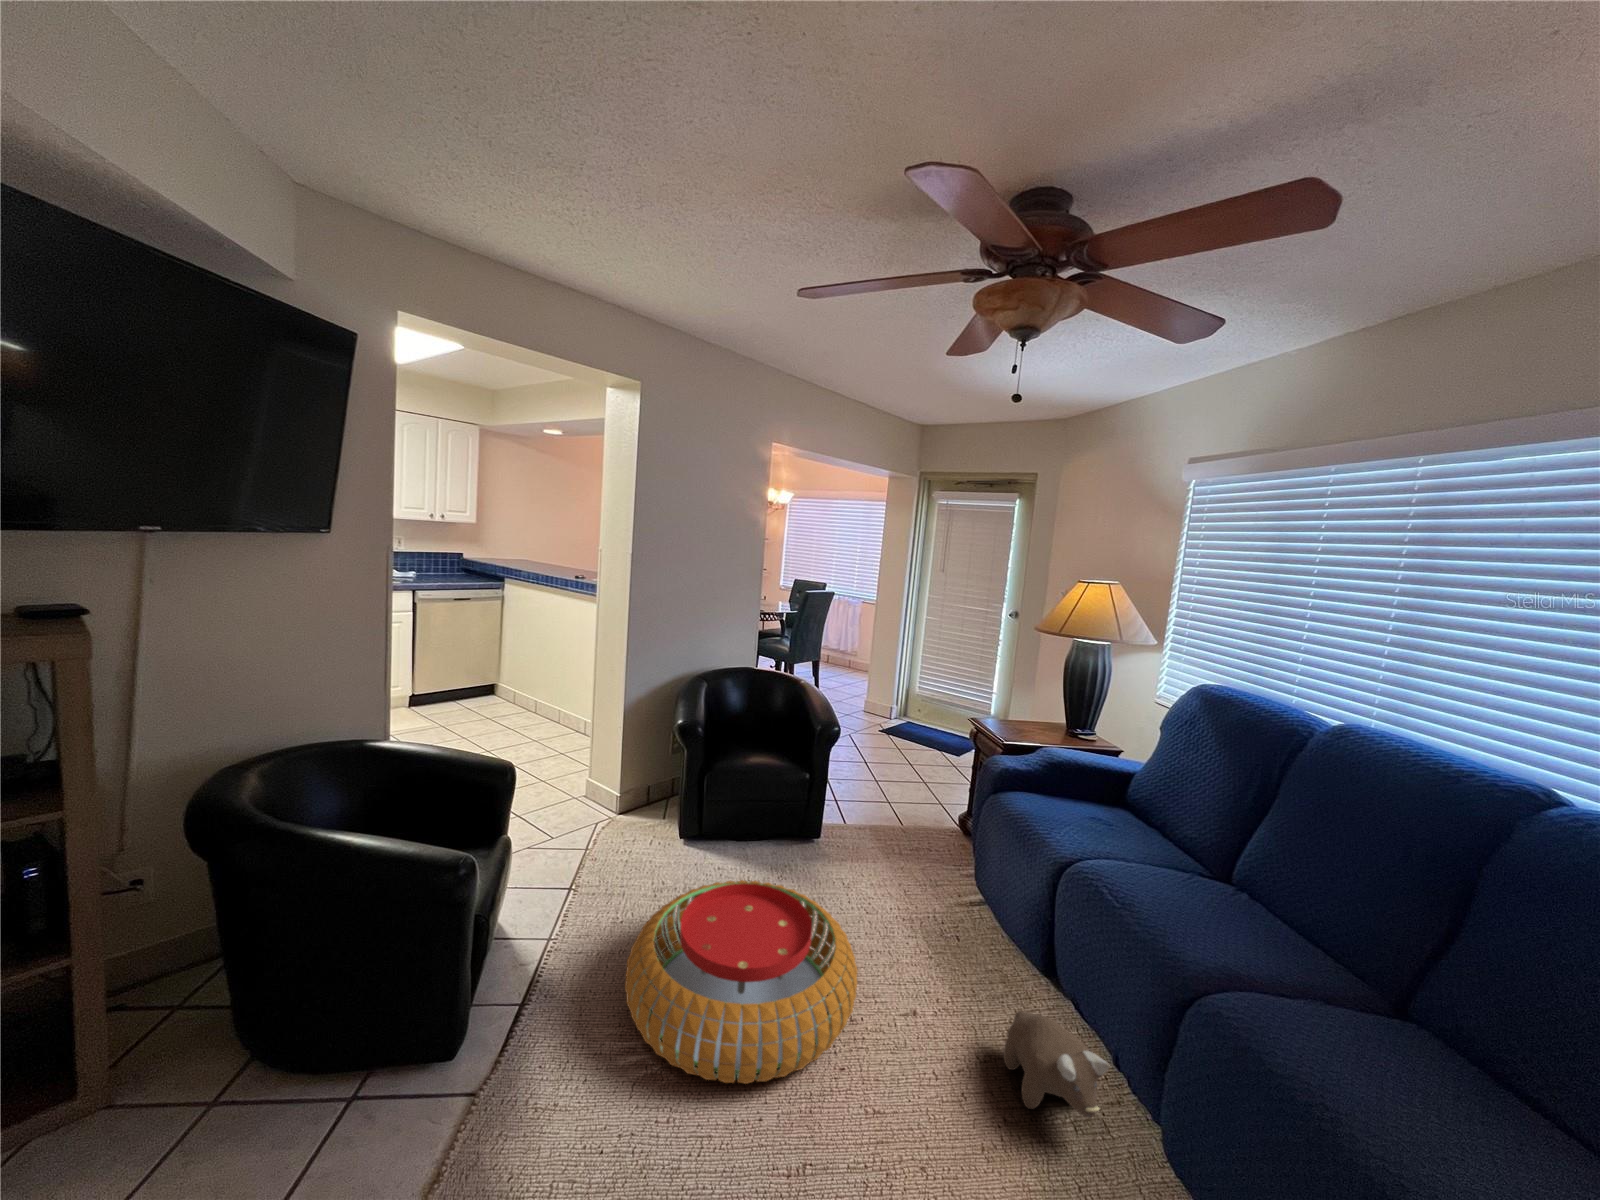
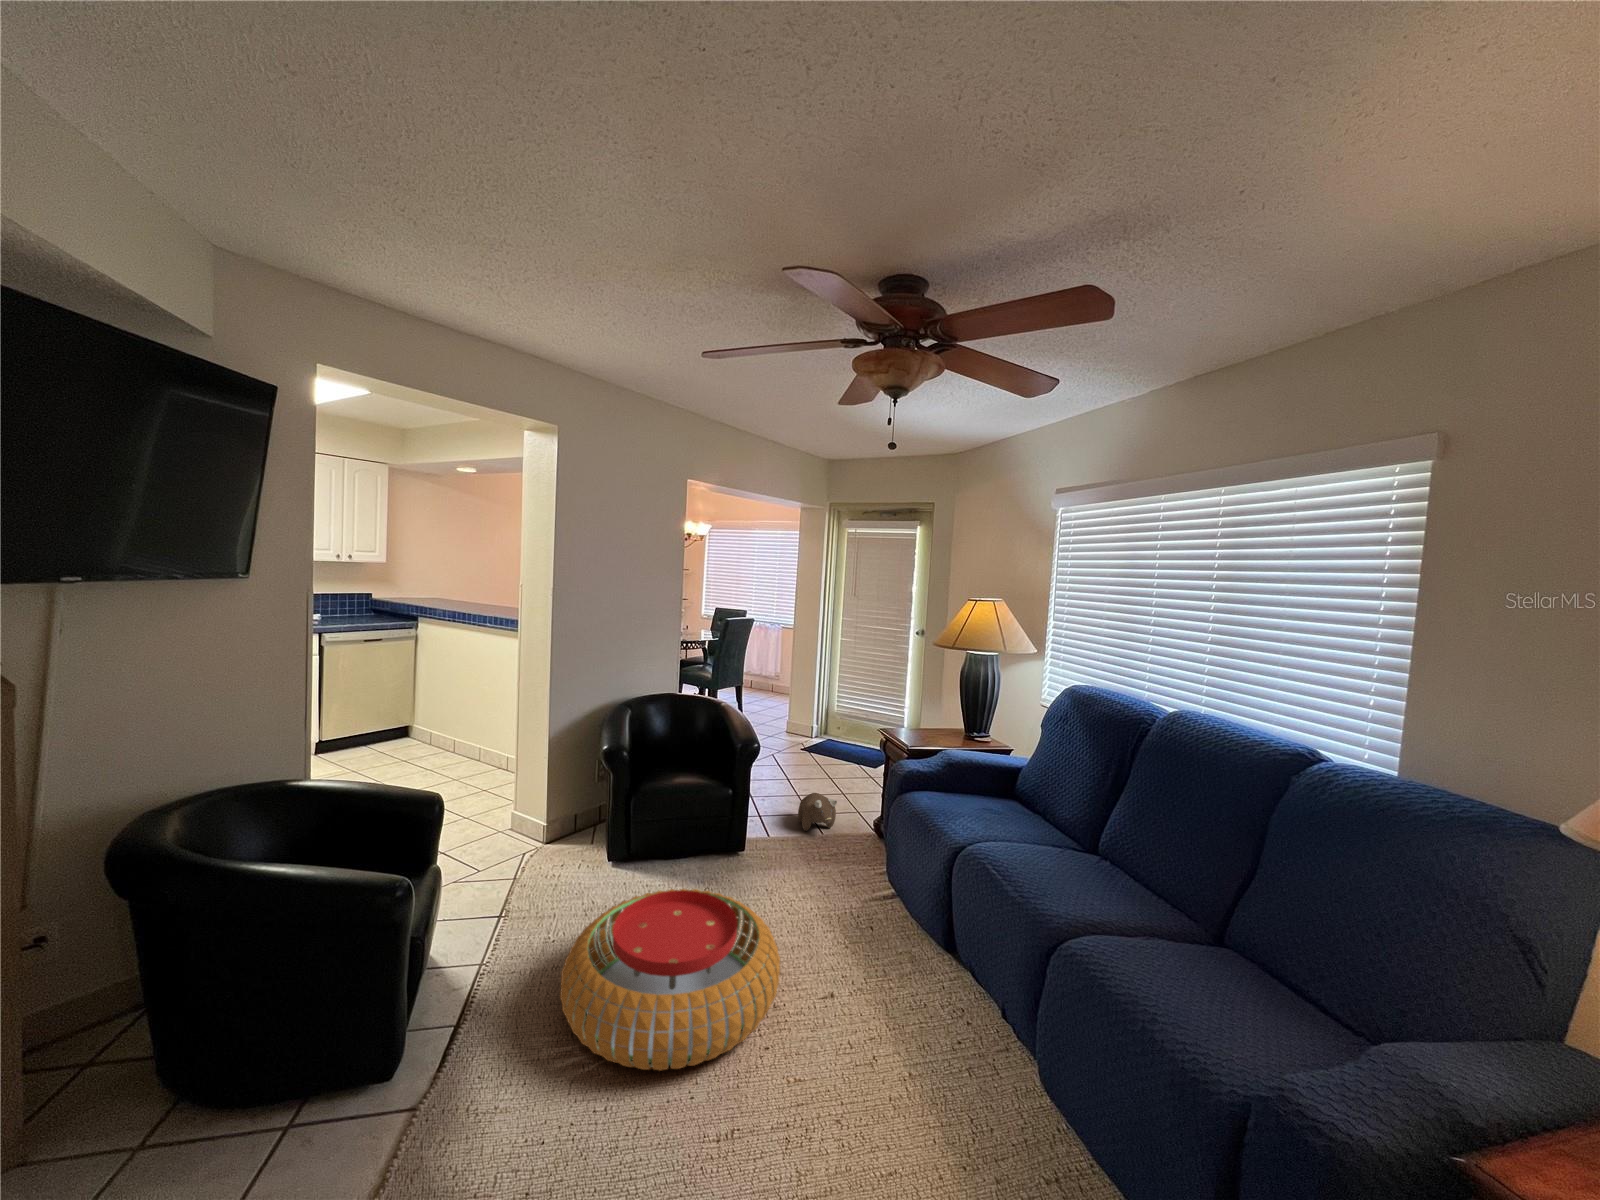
plush toy: present [1004,1011,1110,1118] -> present [798,793,837,831]

